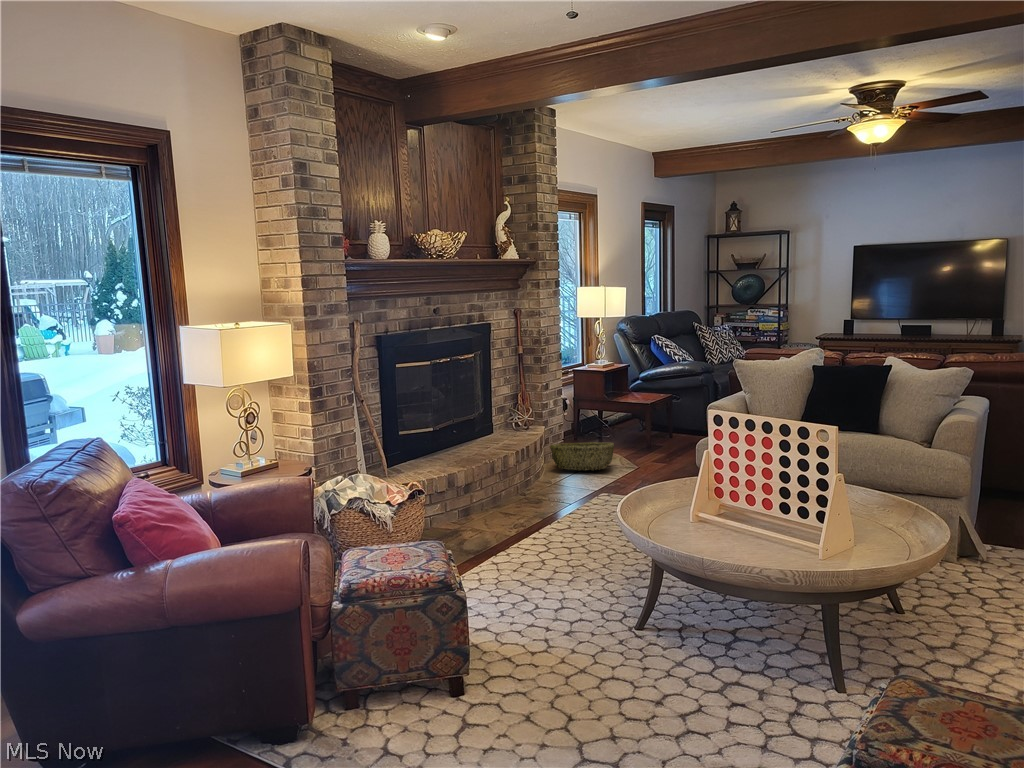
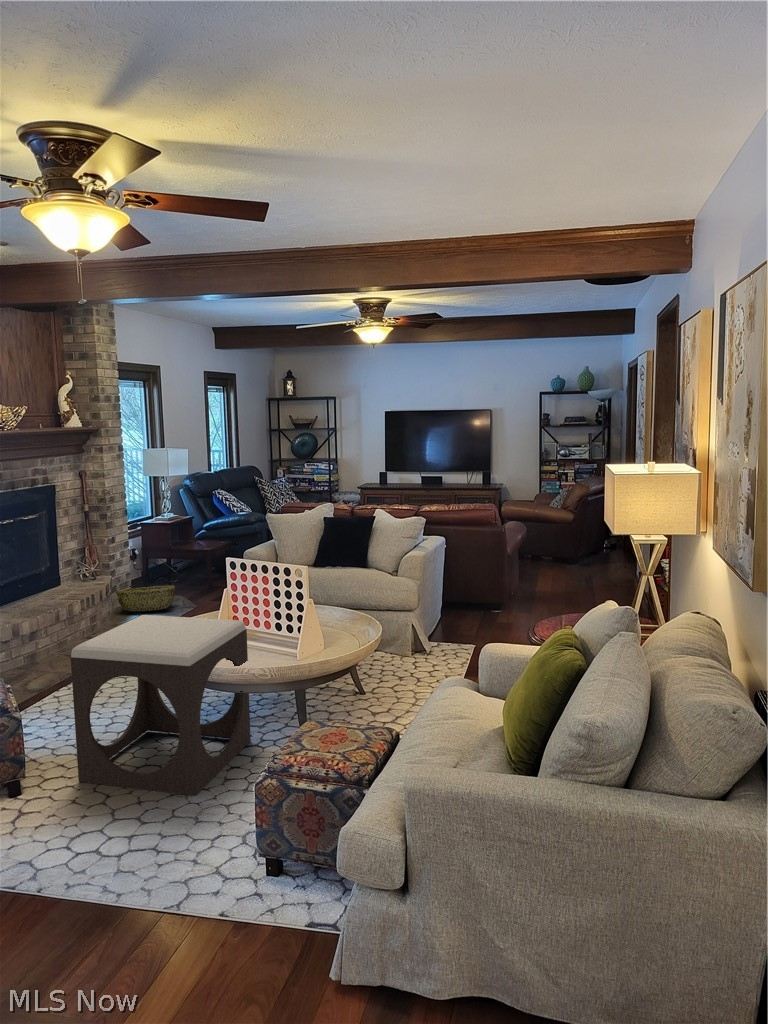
footstool: none [527,479,748,735] -> present [71,615,251,796]

